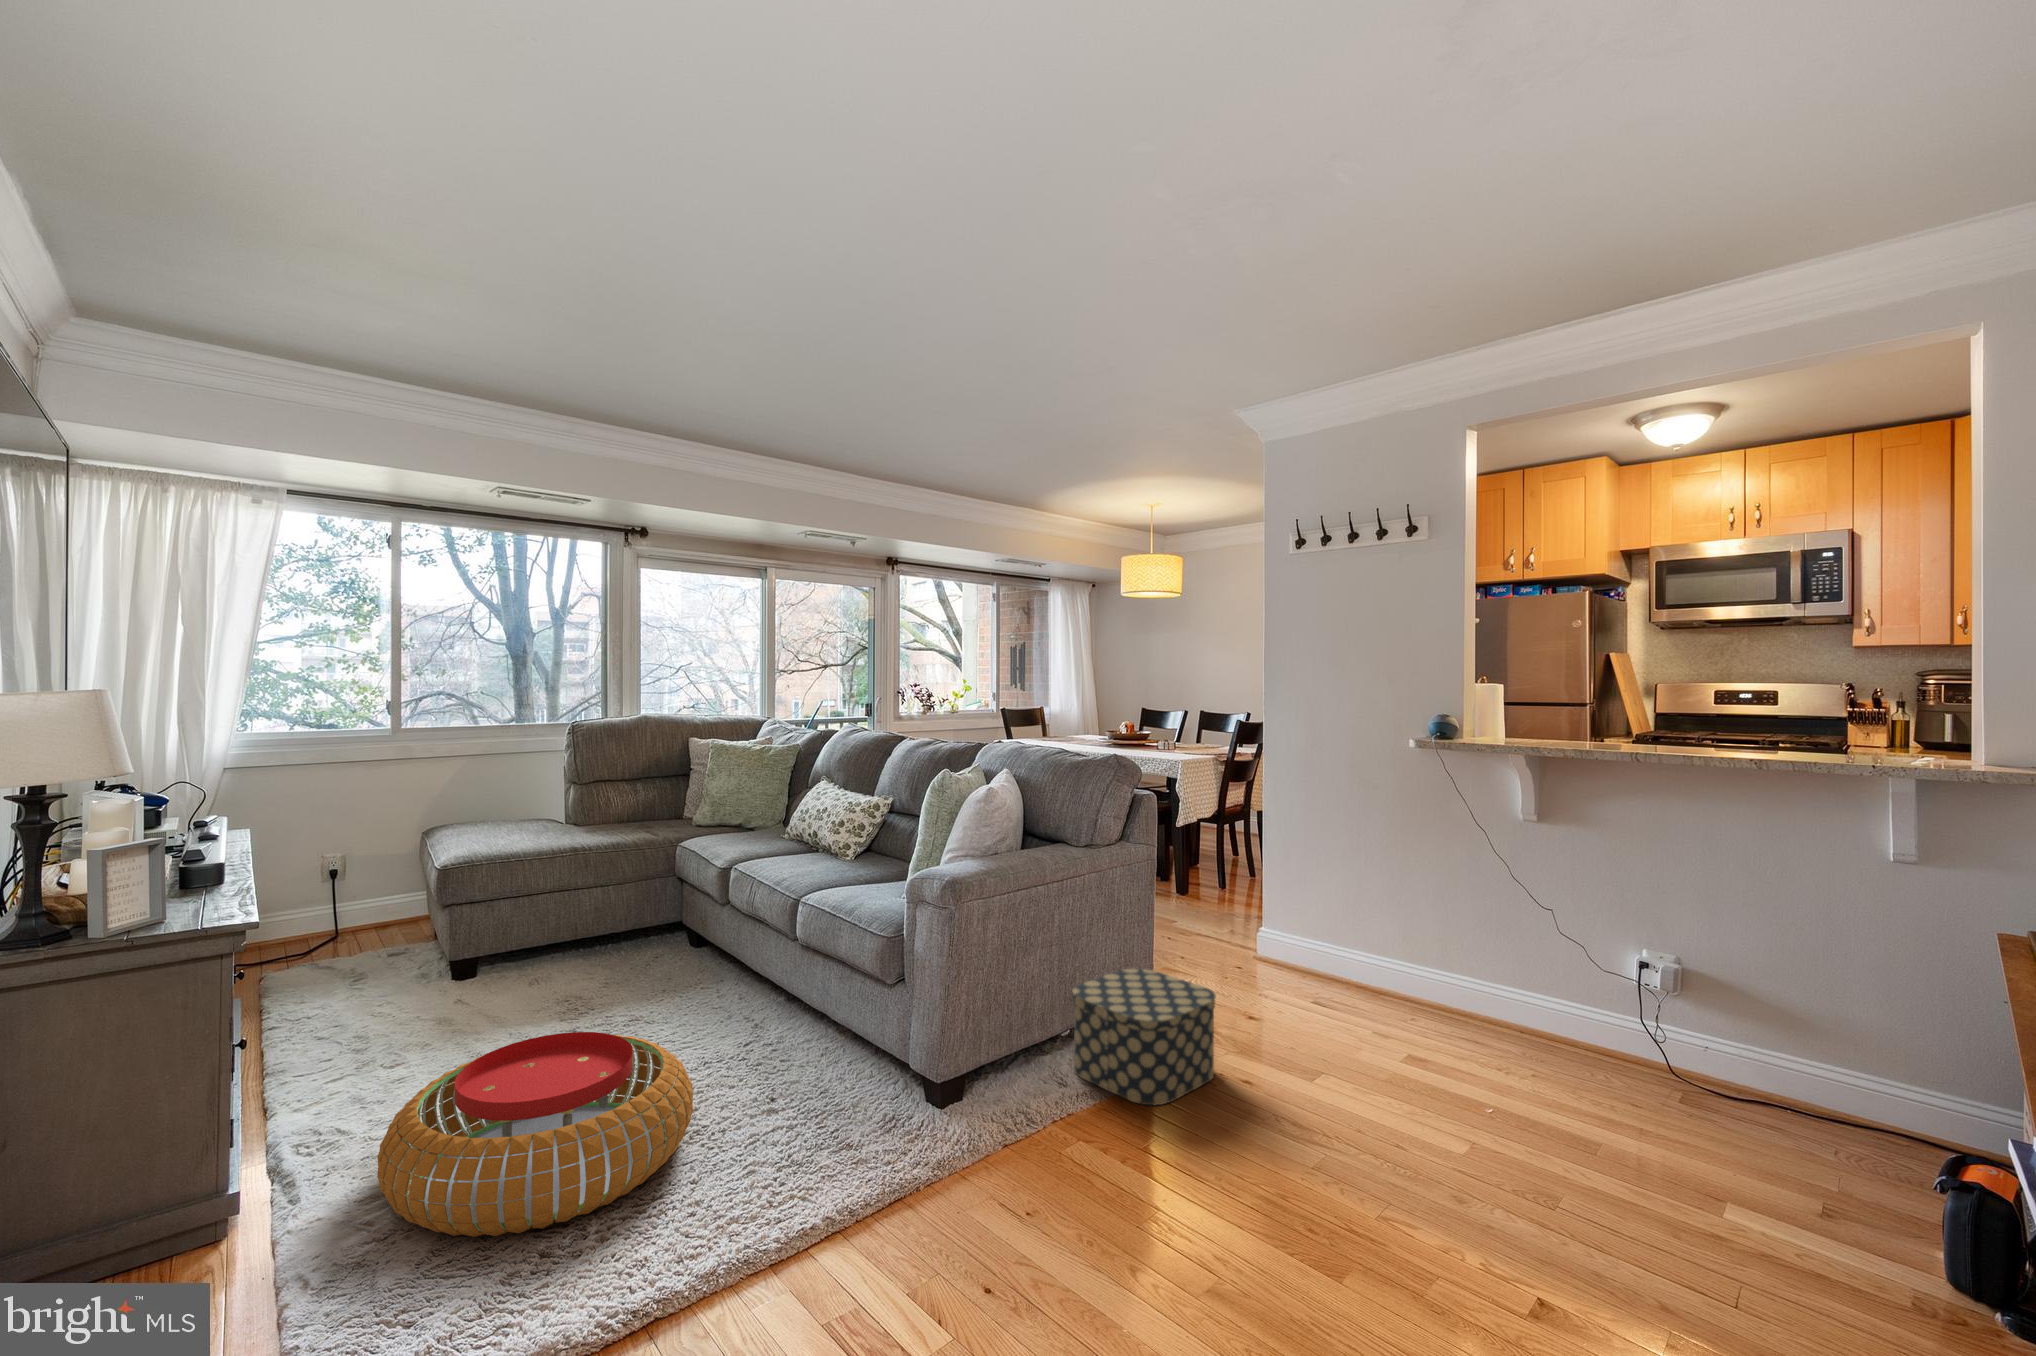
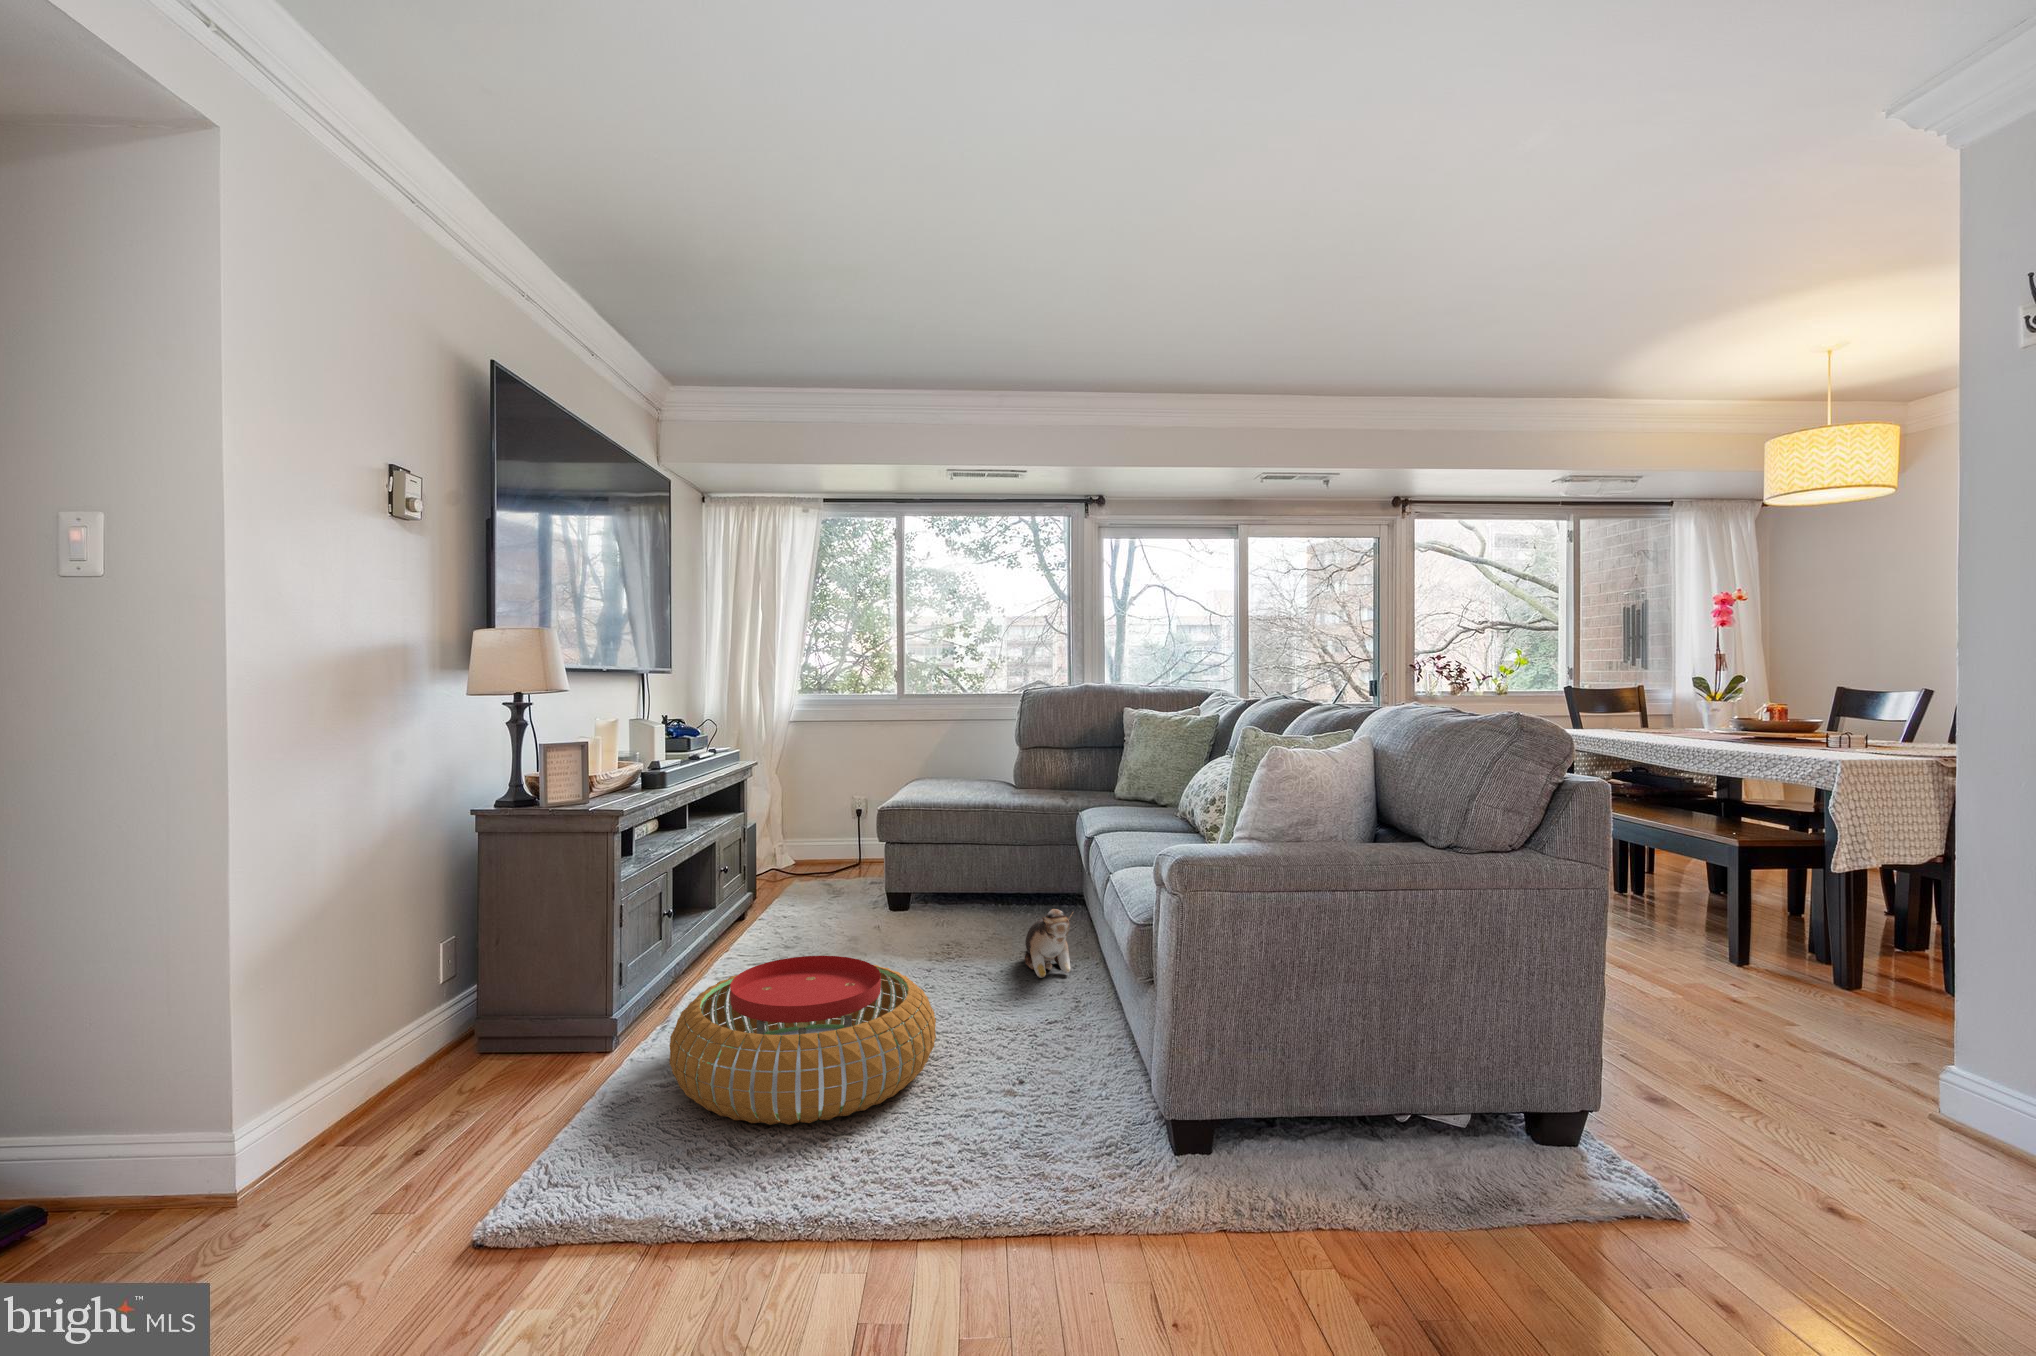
plush toy: none [662,941,738,1011] -> present [1025,909,1073,978]
storage box: present [1072,969,1216,1105] -> none [1398,1046,1648,1266]

